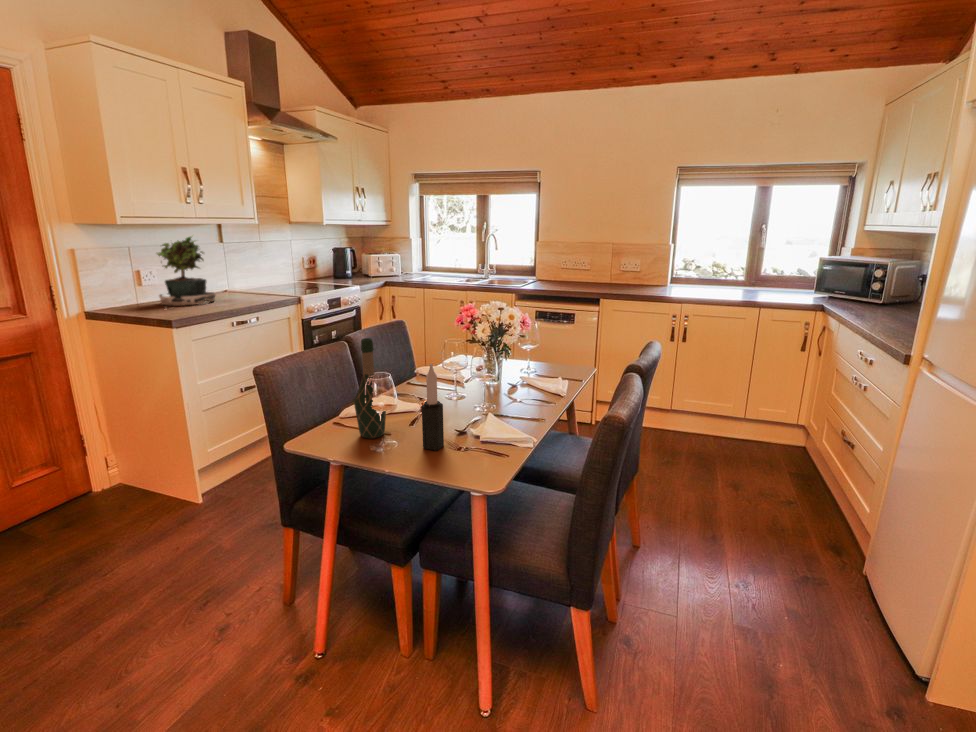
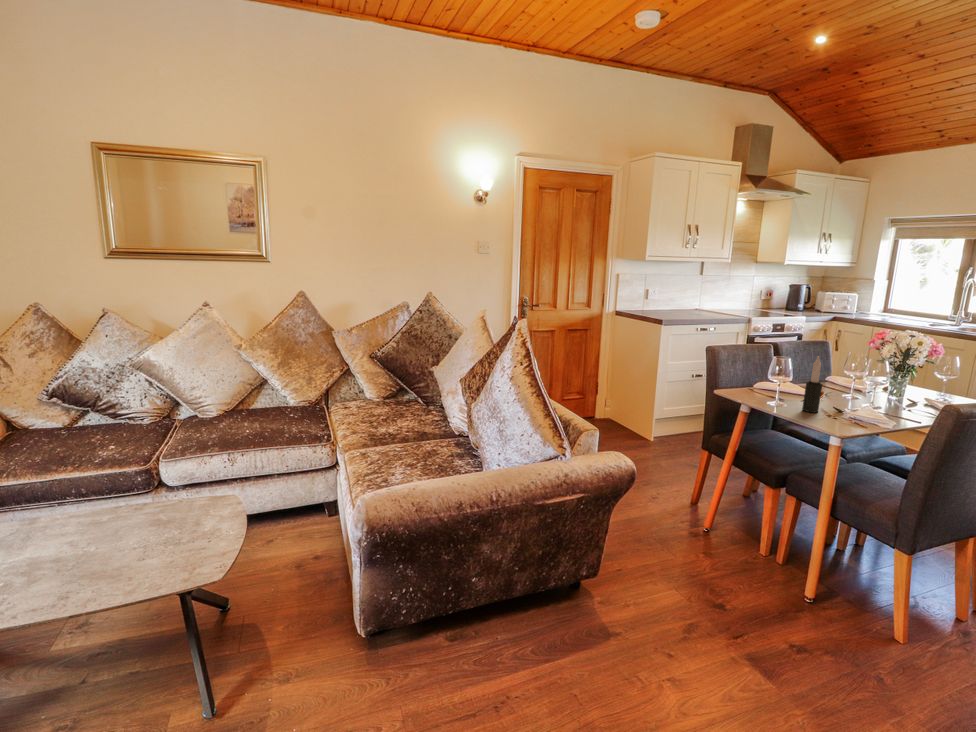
potted plant: present [157,237,216,306] -> none [655,269,691,315]
wine bottle: present [354,338,386,438] -> none [762,336,786,400]

